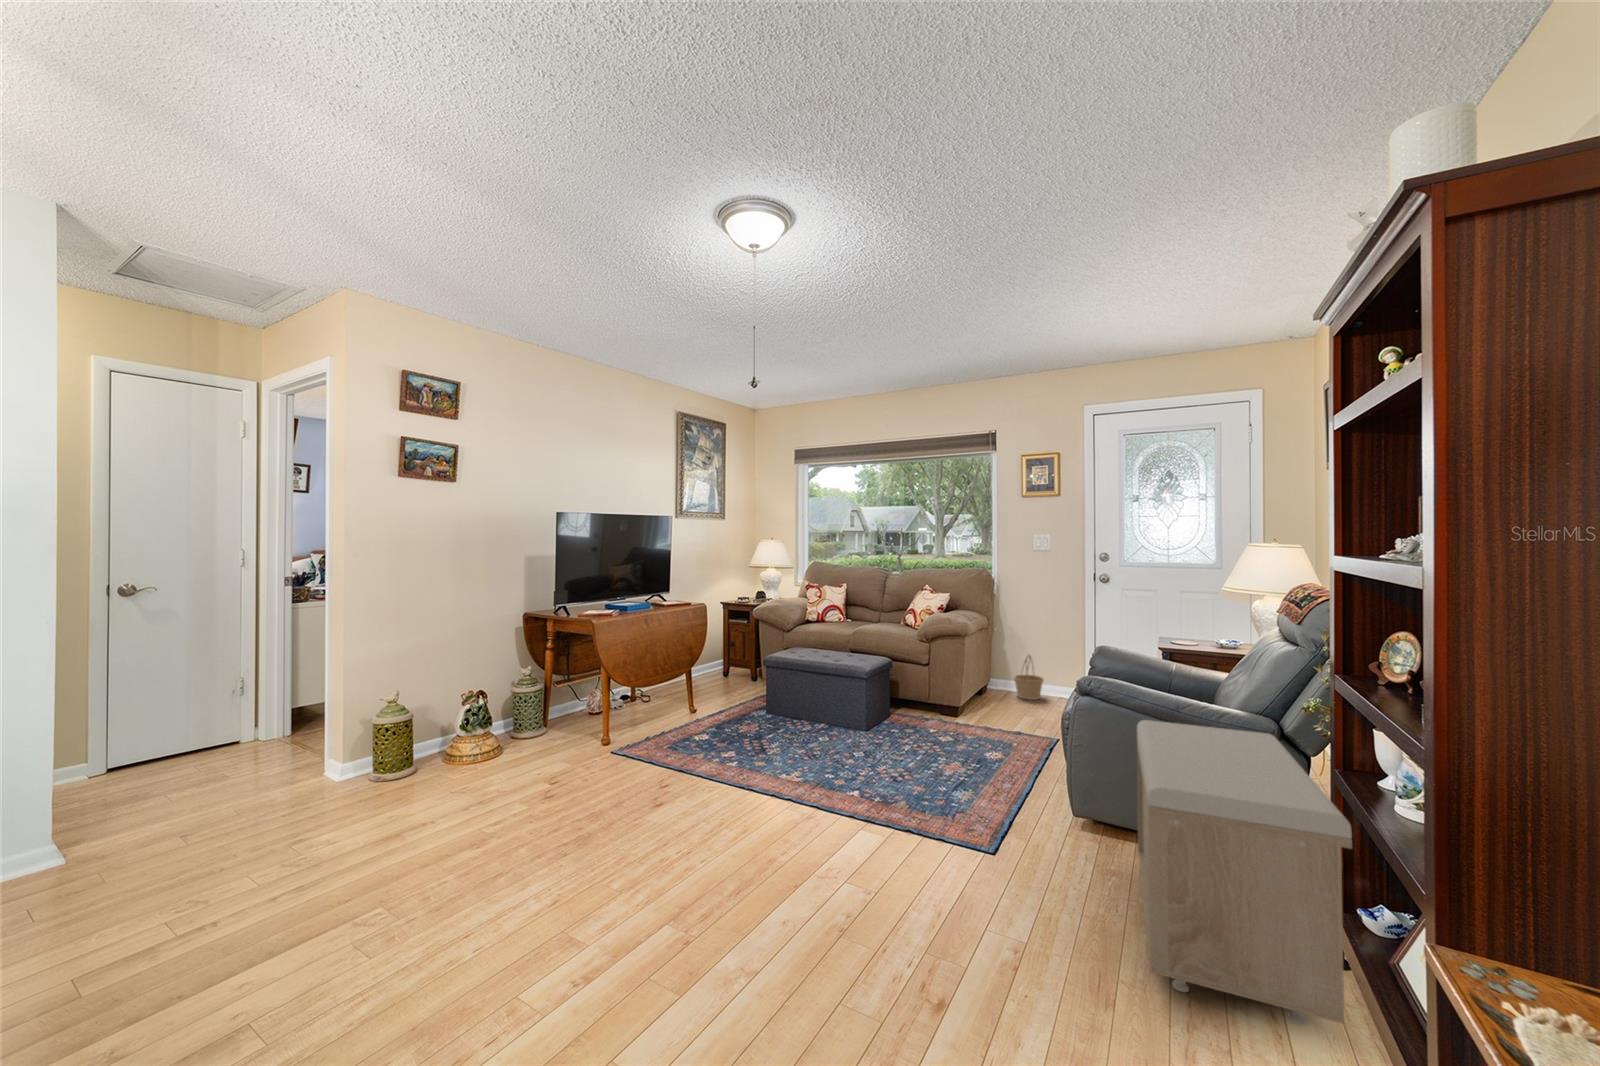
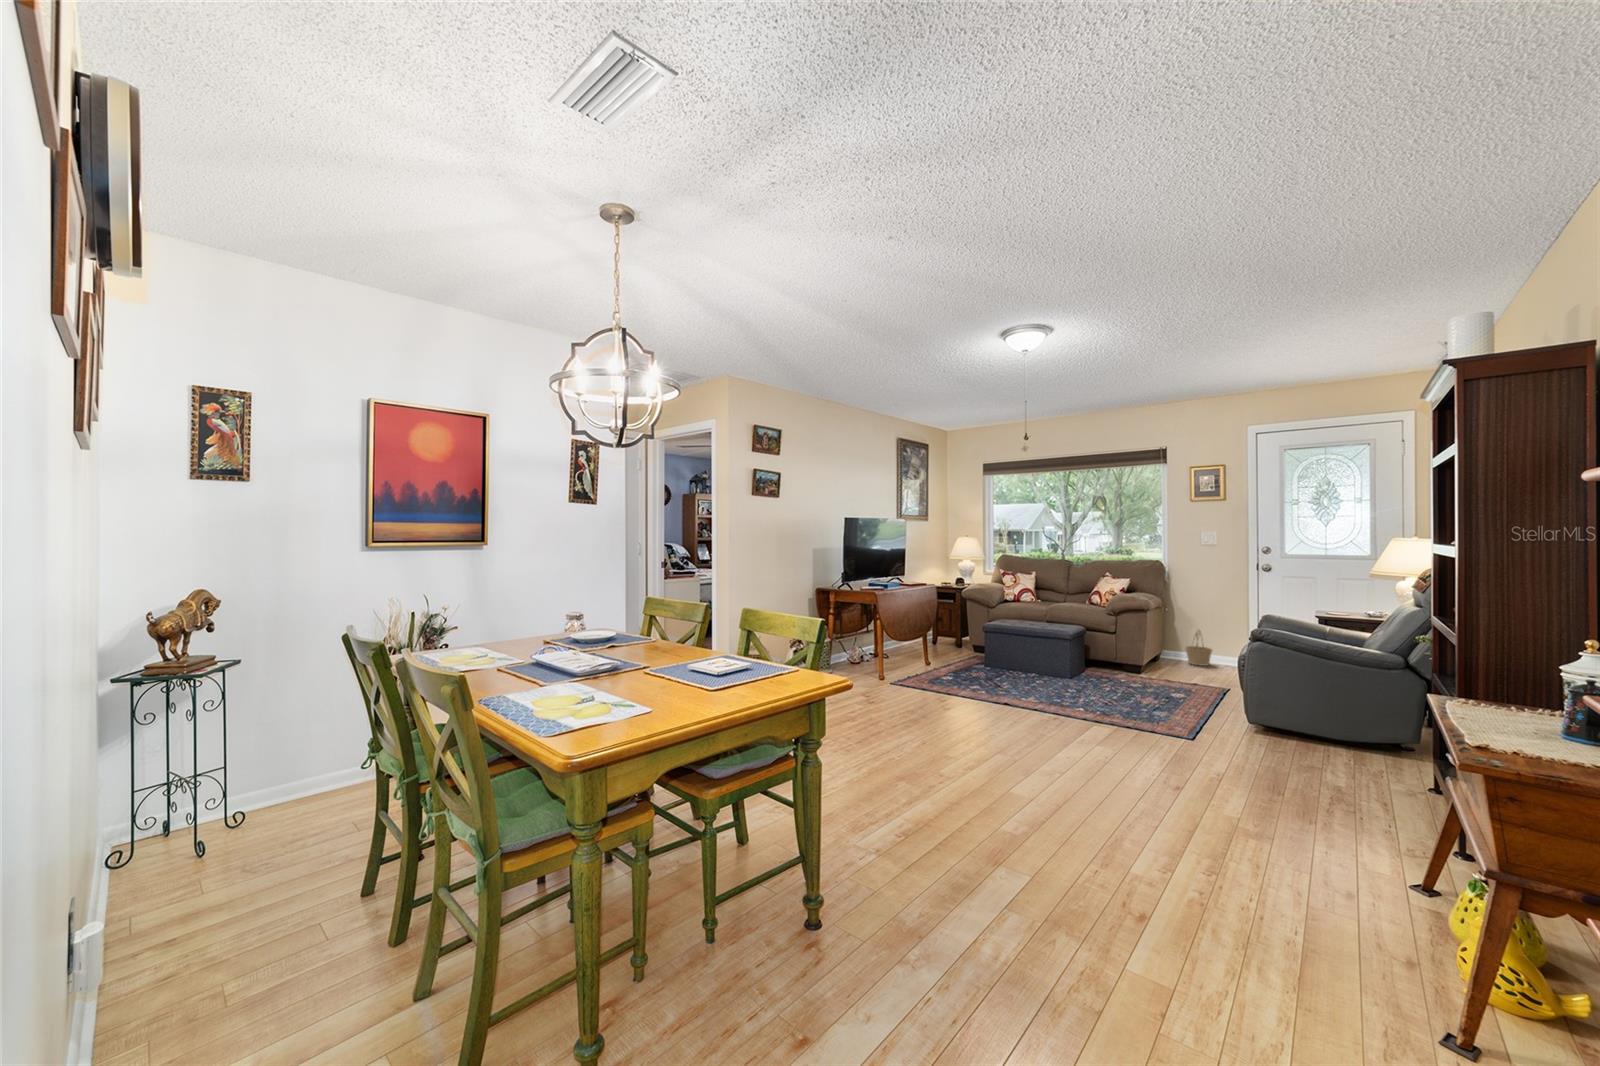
storage bench: present [1137,720,1352,1025] -> none [1298,654,1437,812]

